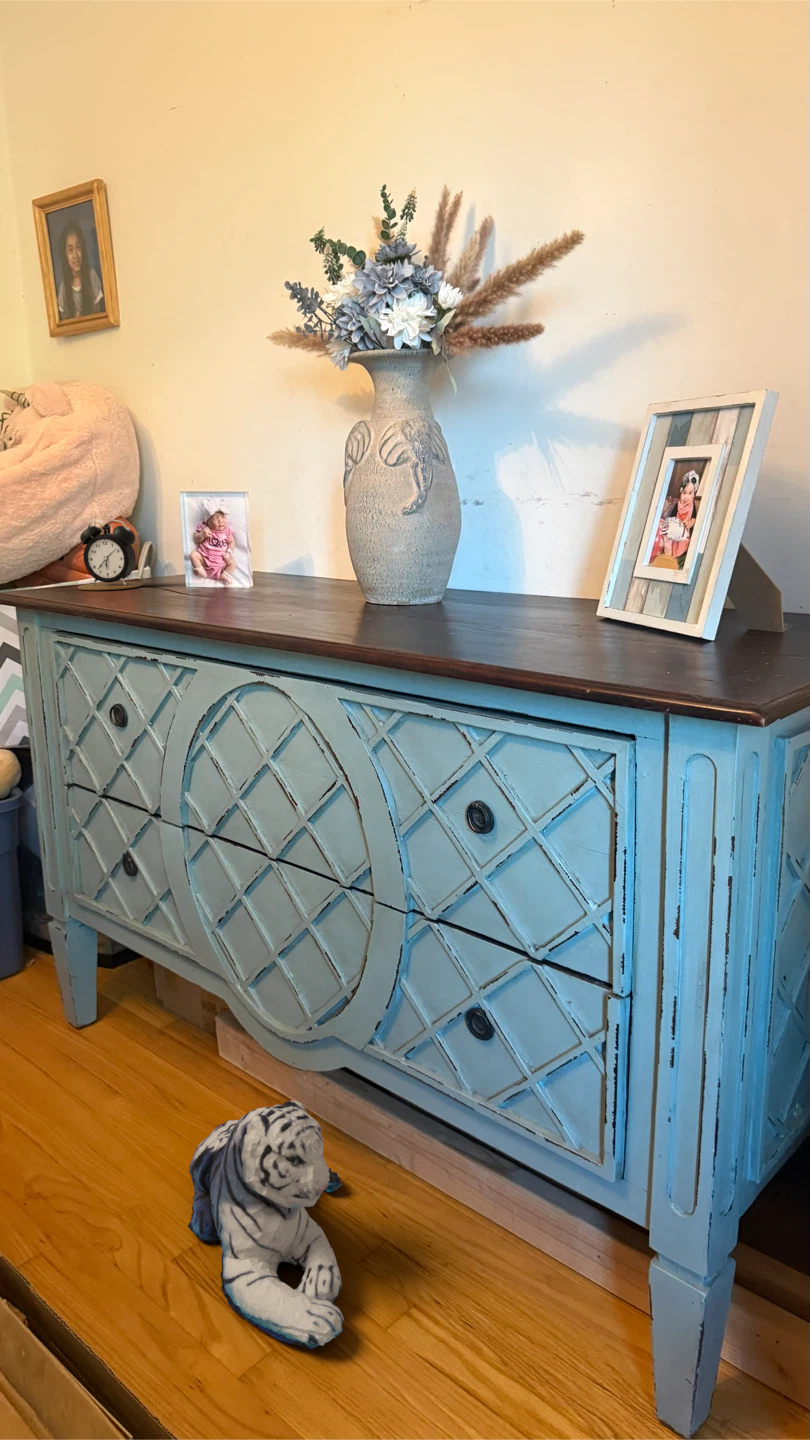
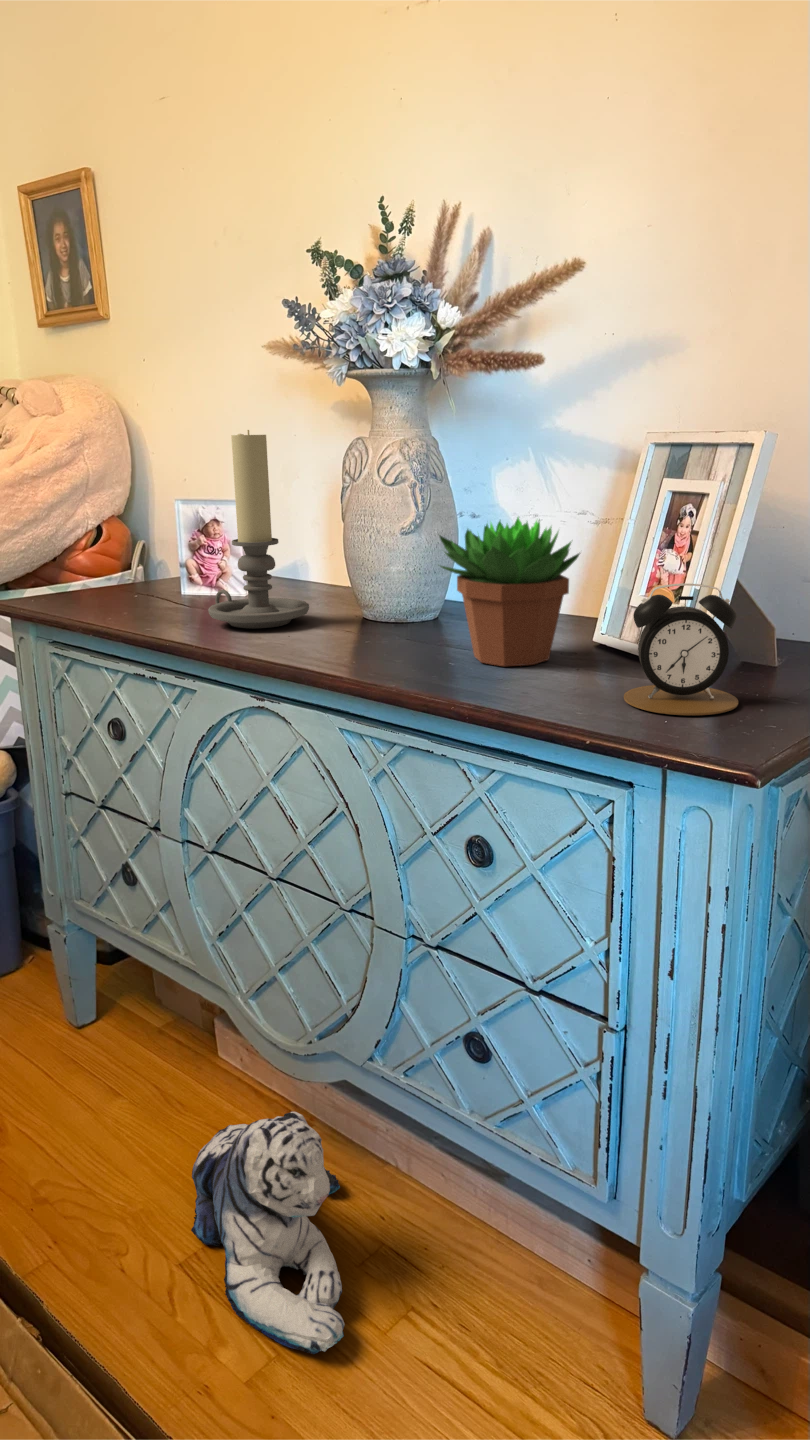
candle holder: none [211,412,312,610] -> present [208,430,309,628]
succulent plant: none [437,484,584,635] -> present [439,517,580,667]
alarm clock: present [78,520,143,590] -> present [624,584,738,715]

